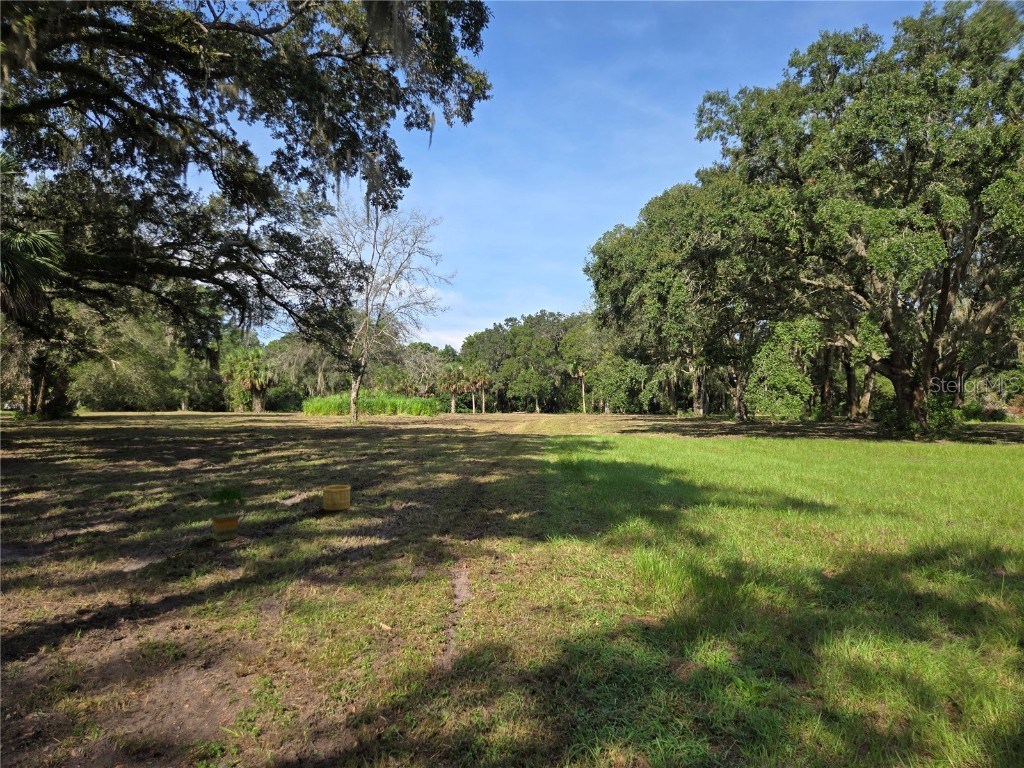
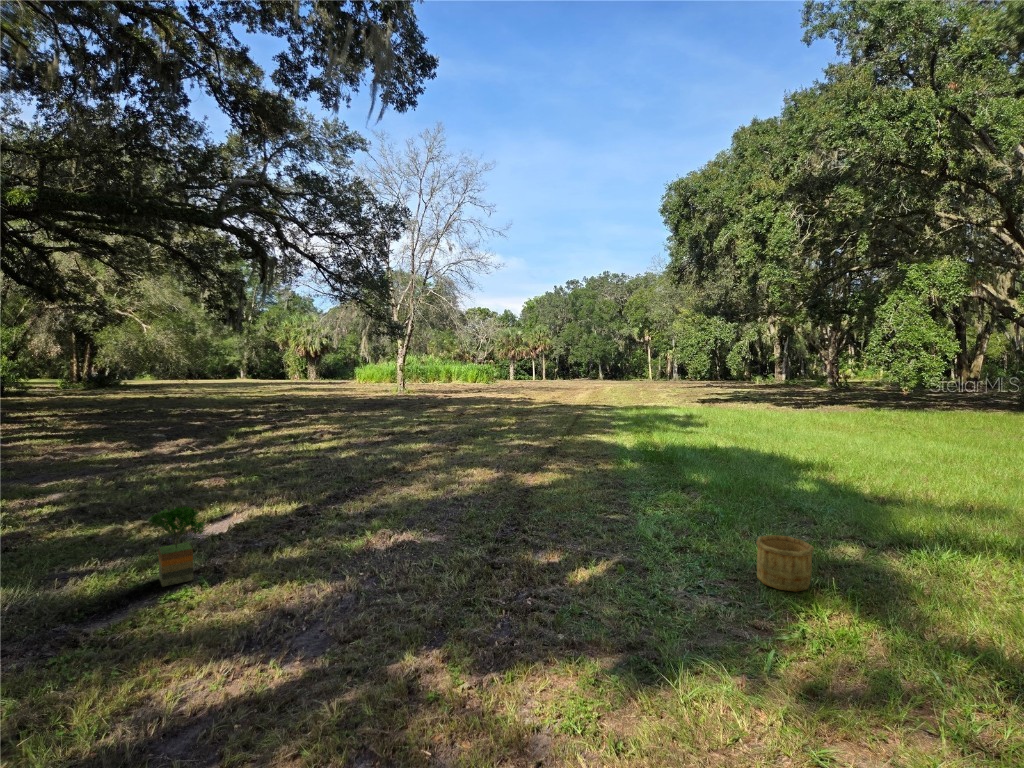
wooden bucket: present [322,485,351,511] -> present [756,535,814,592]

